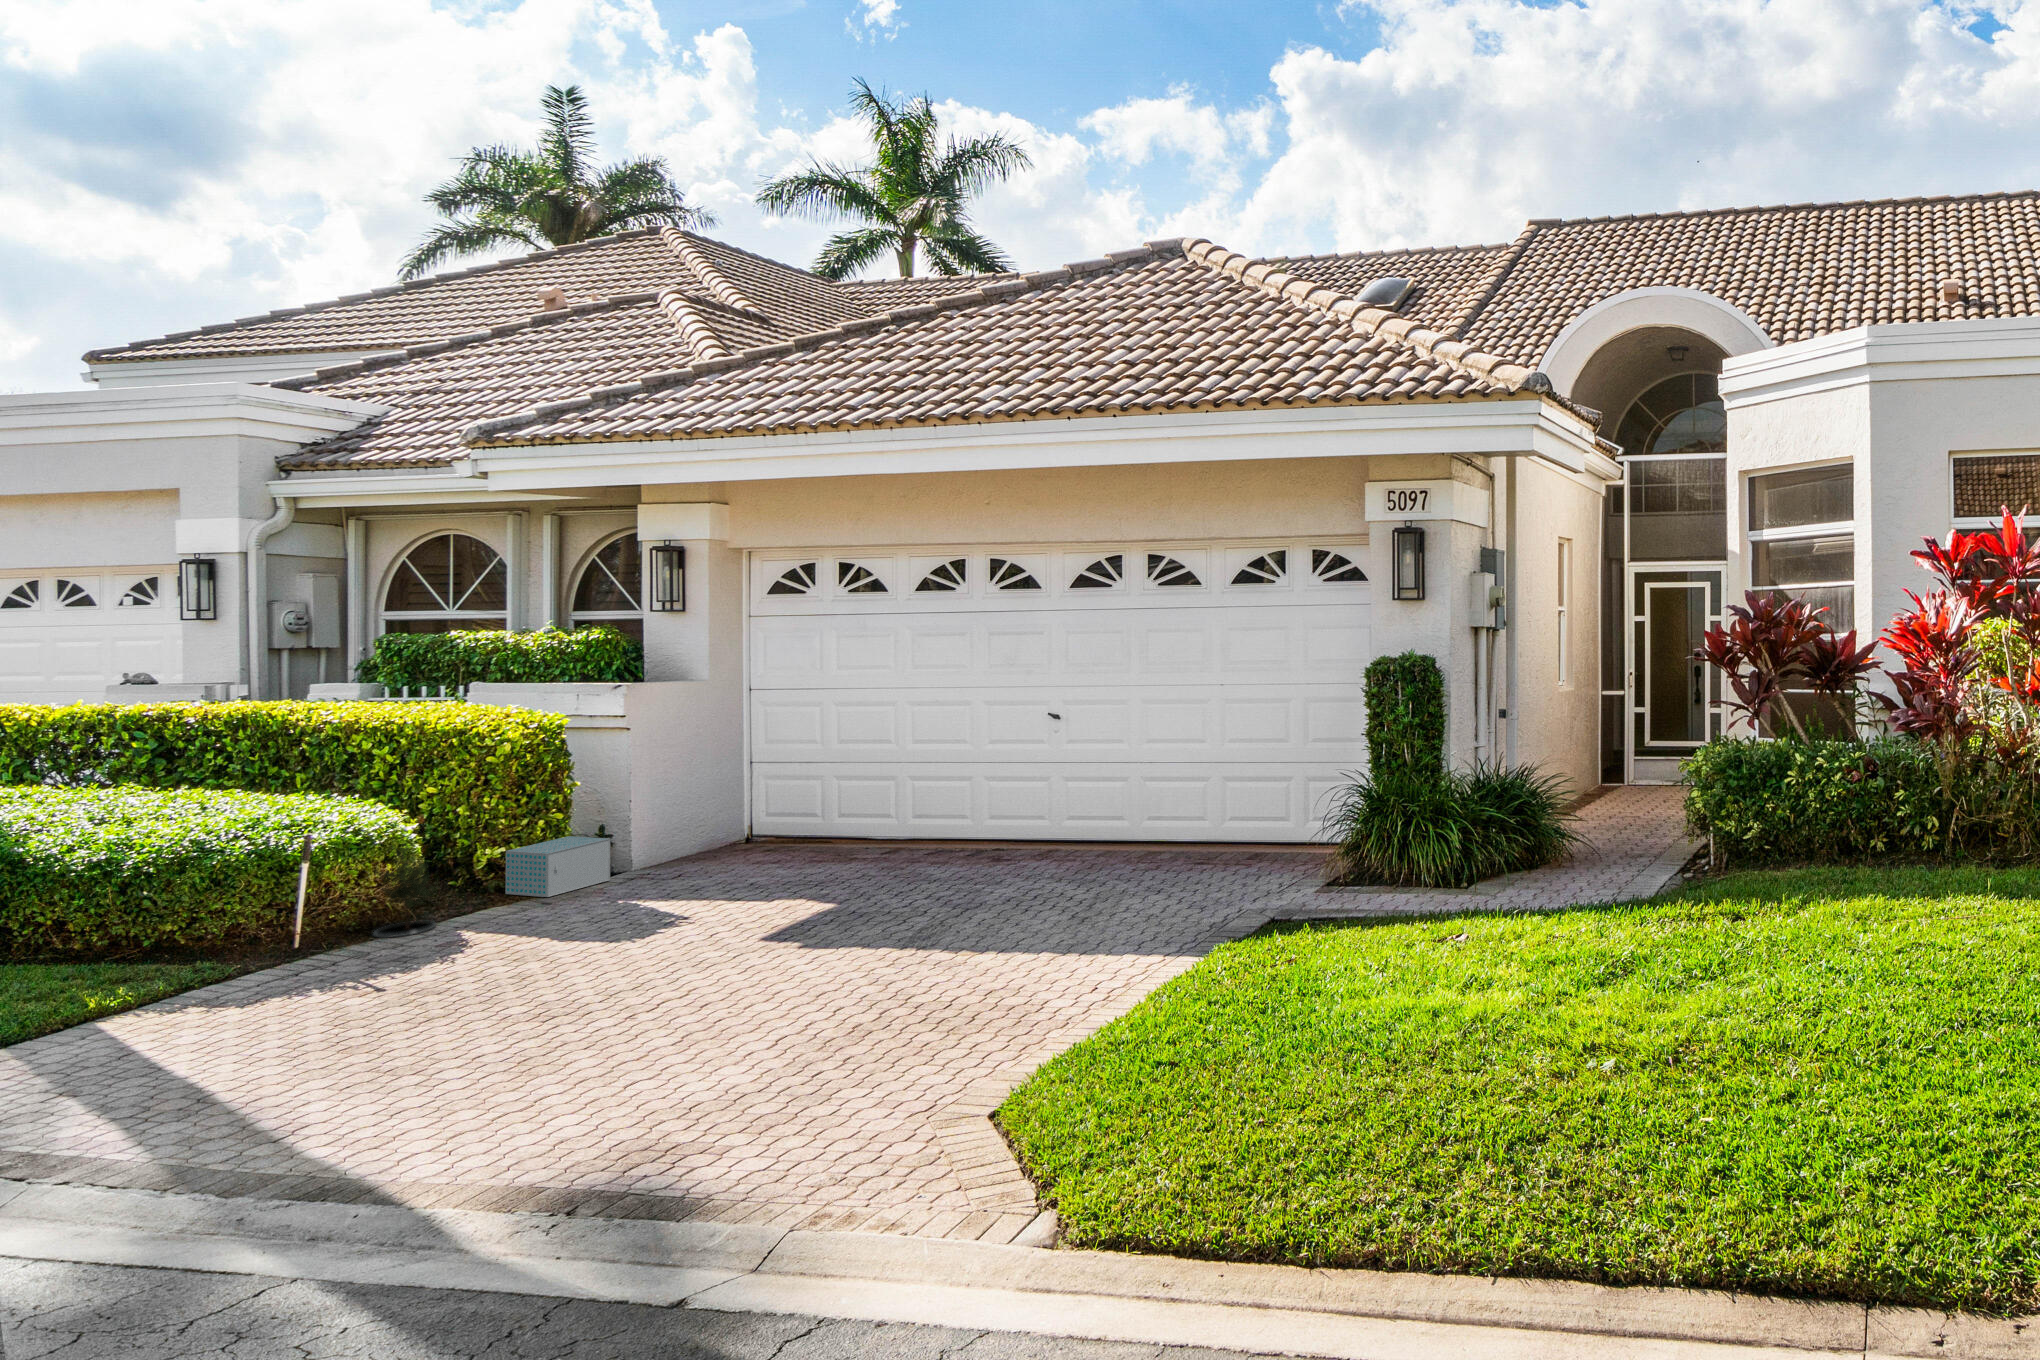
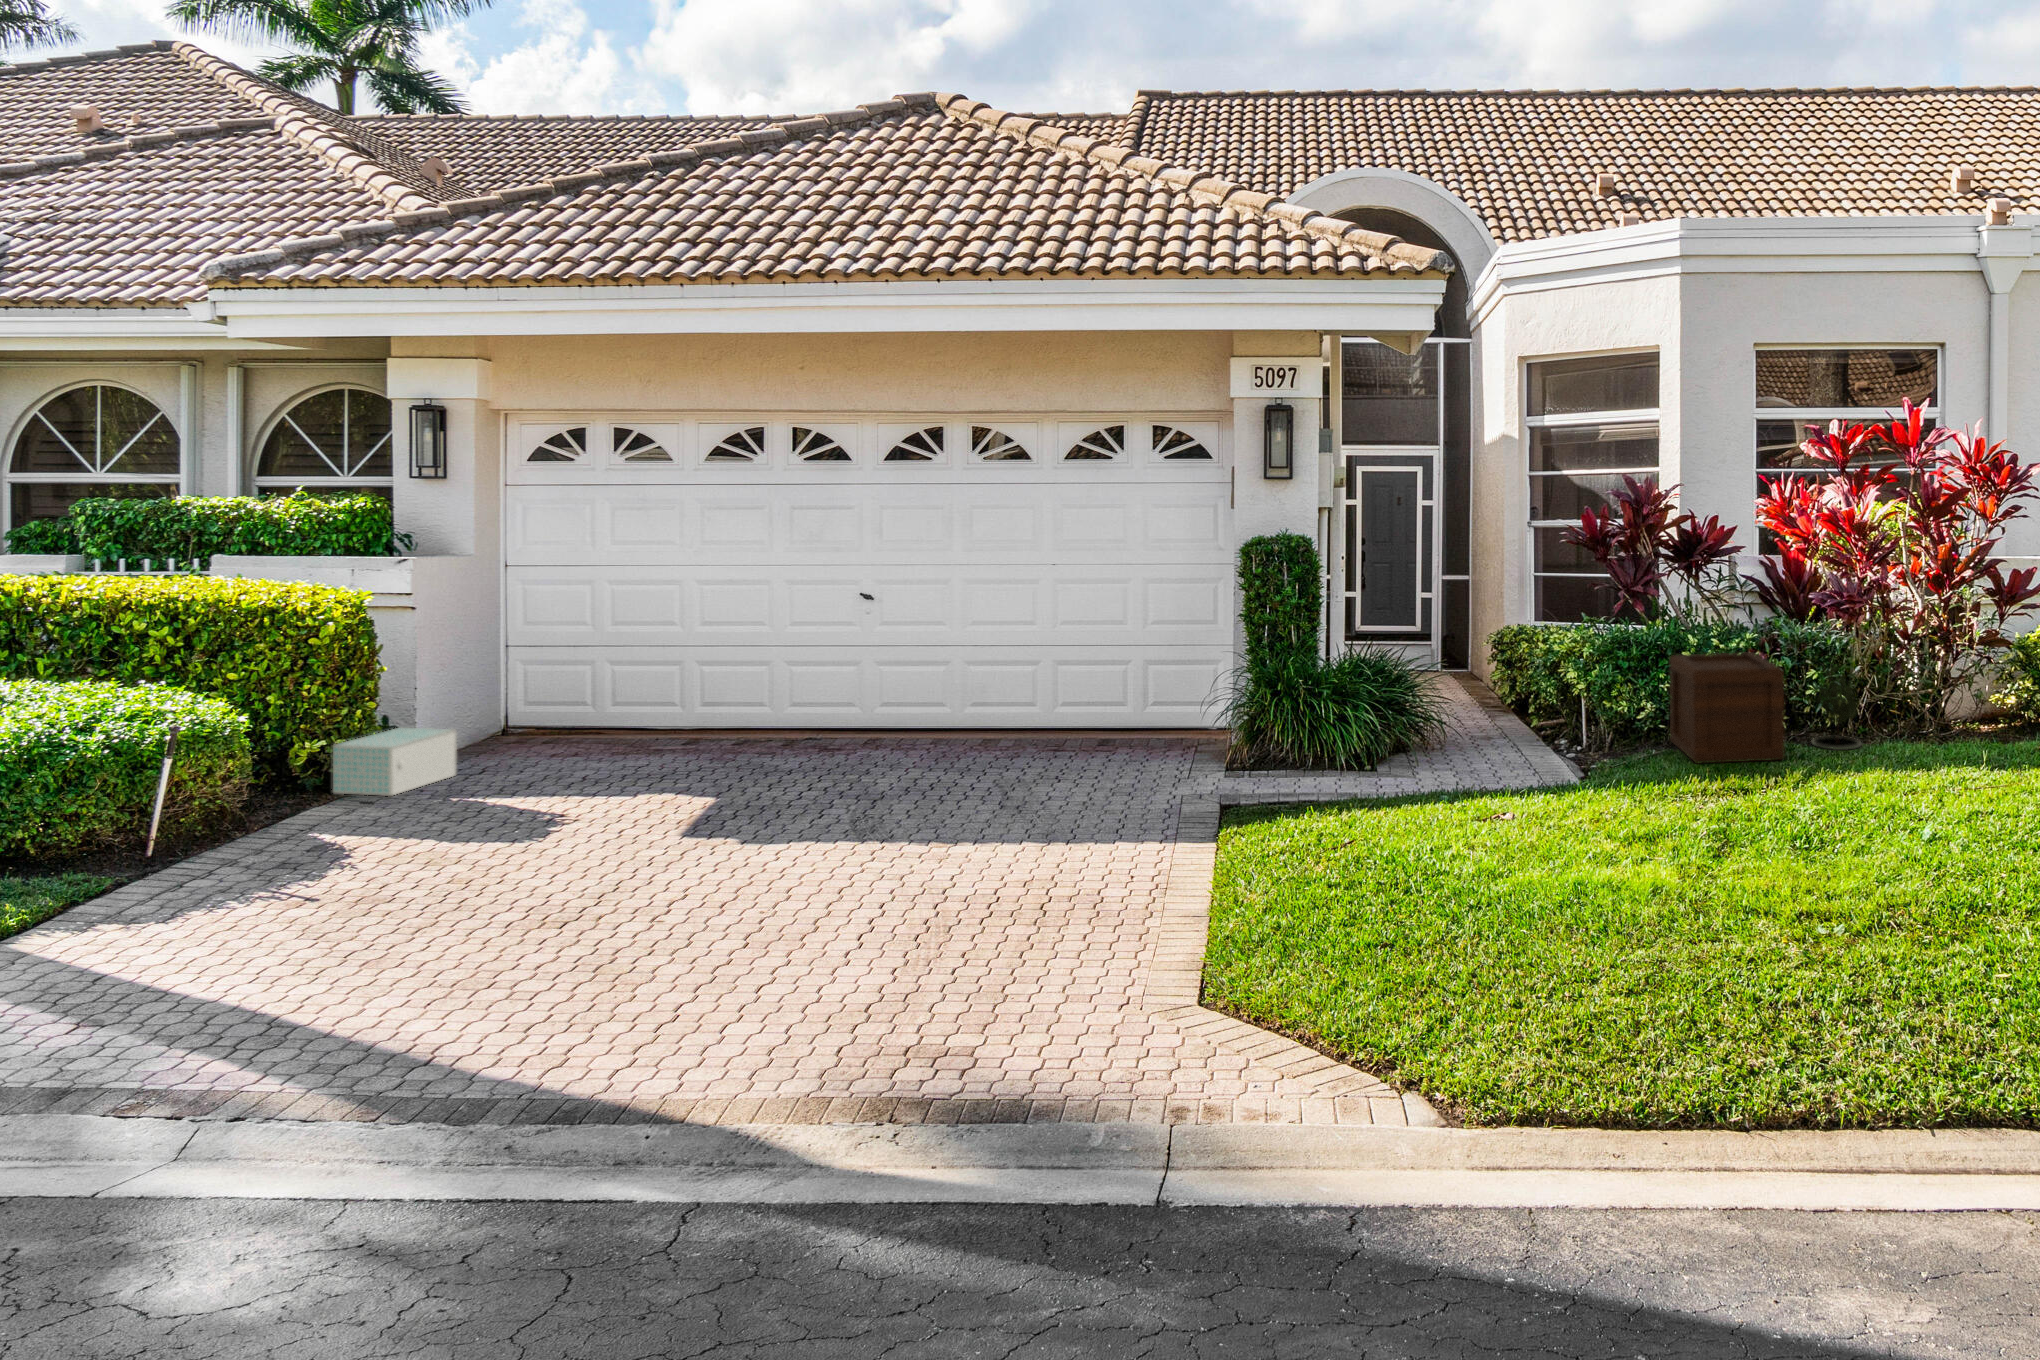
wooden crate: none [1714,774,1822,891] -> present [1669,652,1785,764]
potted tree: present [374,839,438,938] -> present [1812,661,1861,750]

